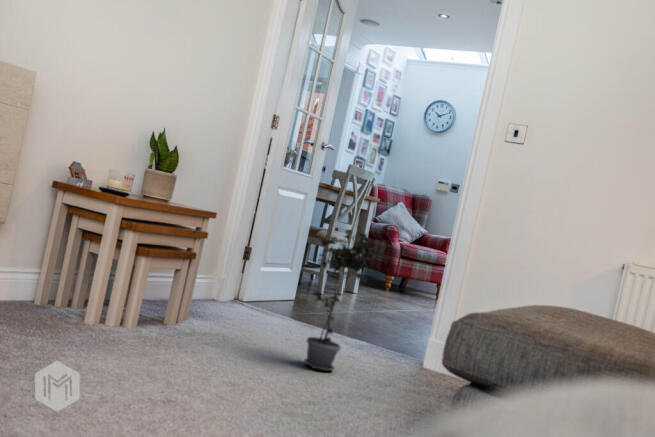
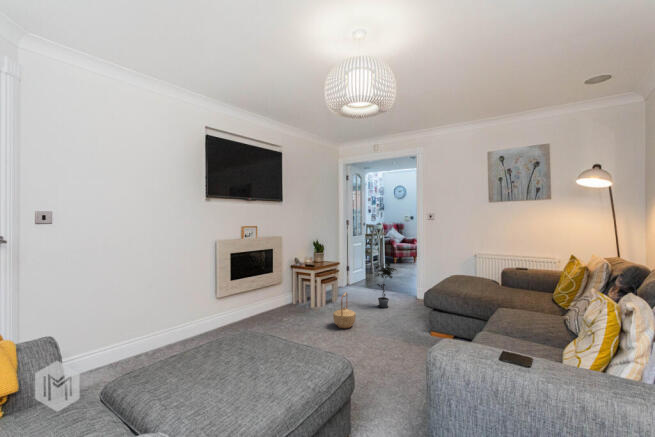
basket: none [127,278,211,398] -> present [333,292,356,328]

